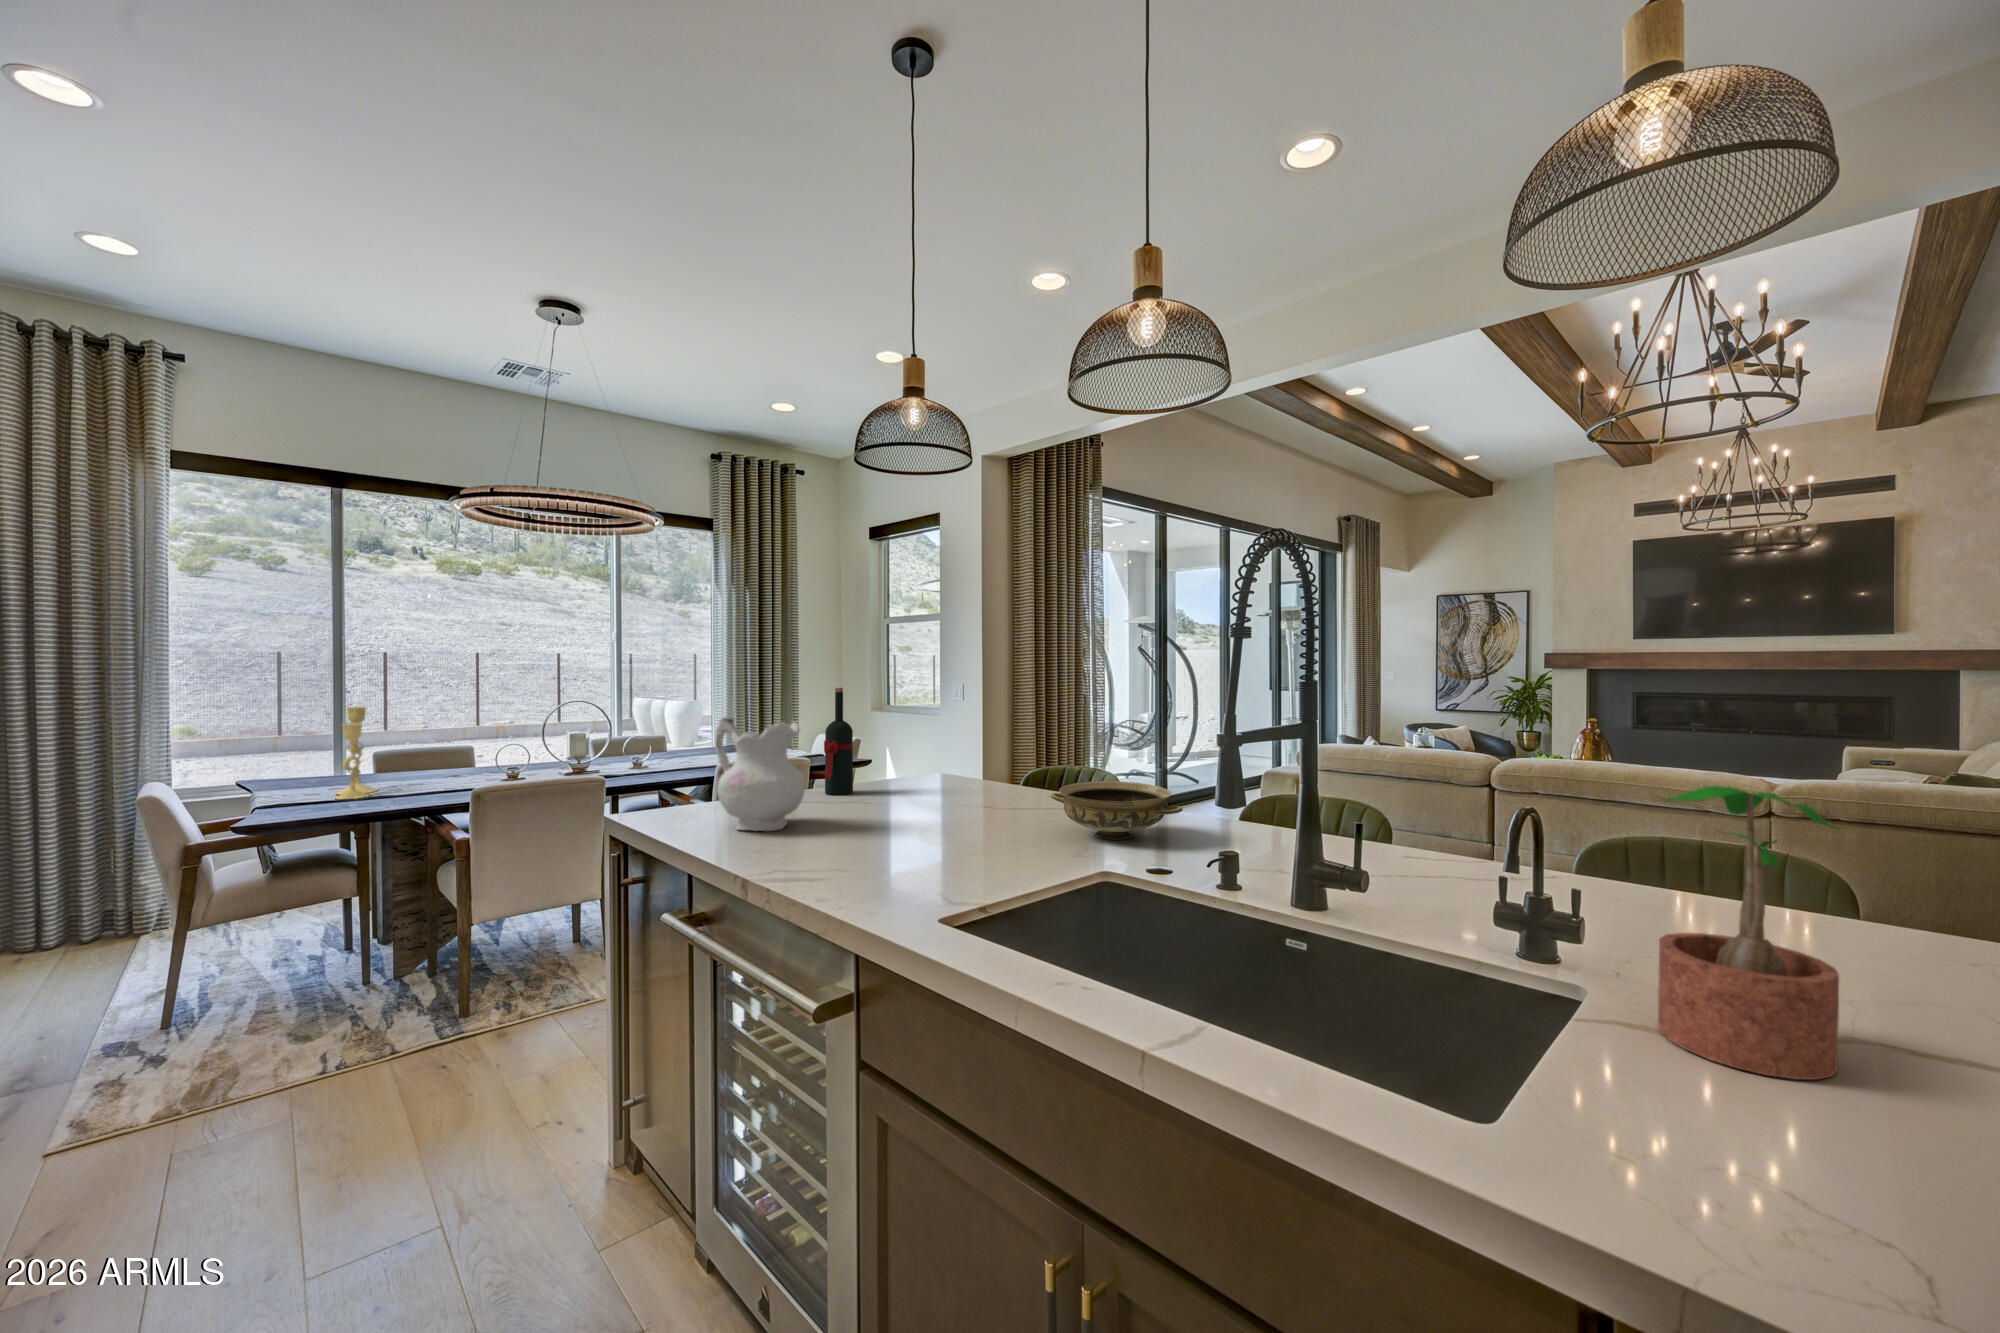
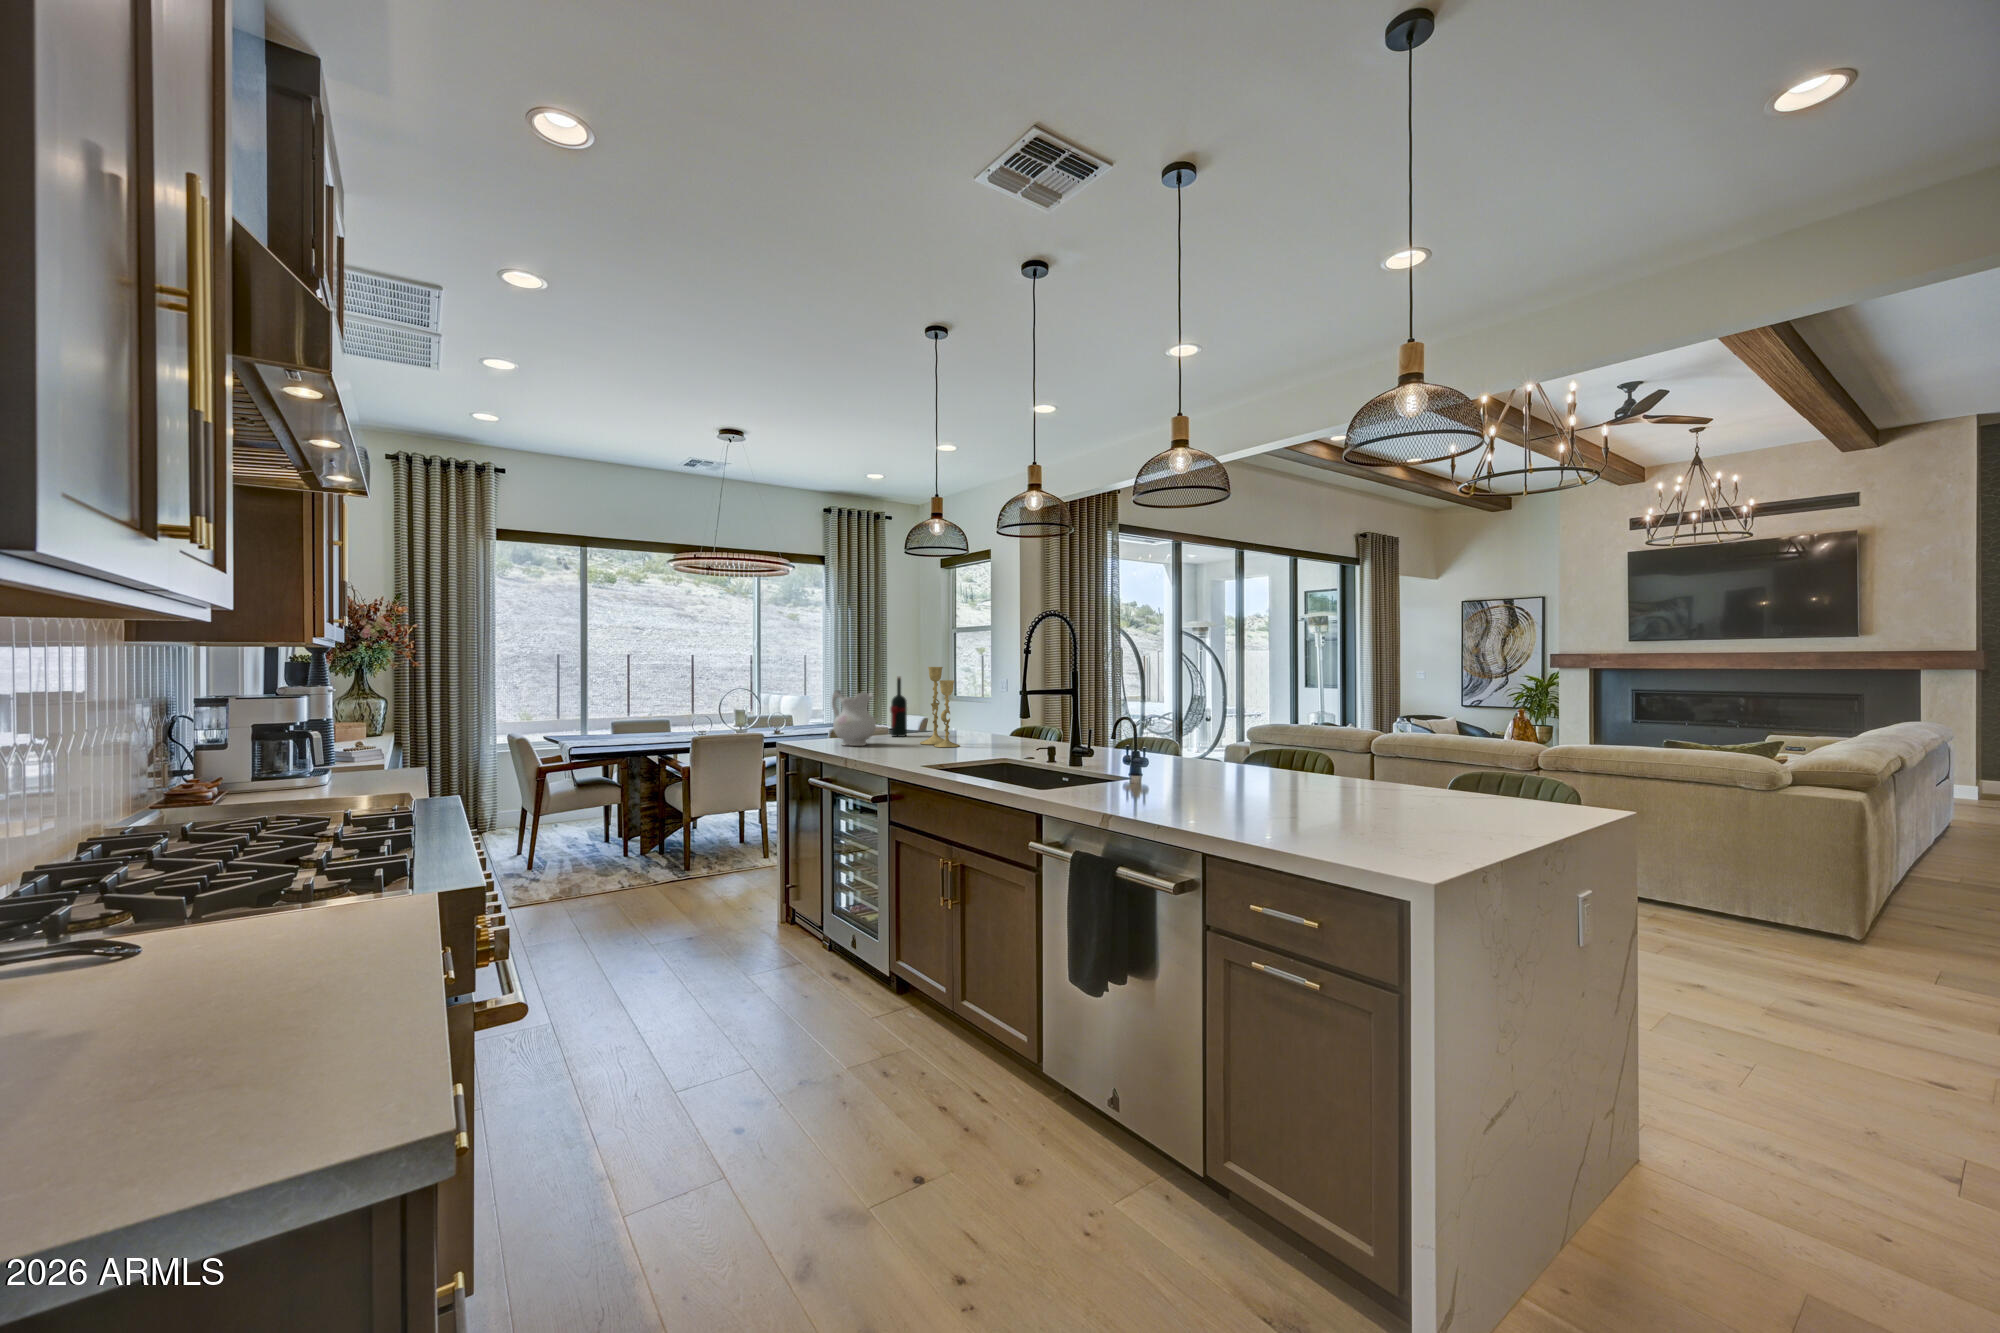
candlestick: present [335,707,378,799] -> present [920,667,960,747]
ceramic bowl: present [1051,781,1183,840] -> none [998,724,1056,750]
potted plant: present [1658,786,1840,1080] -> none [1129,701,1172,785]

